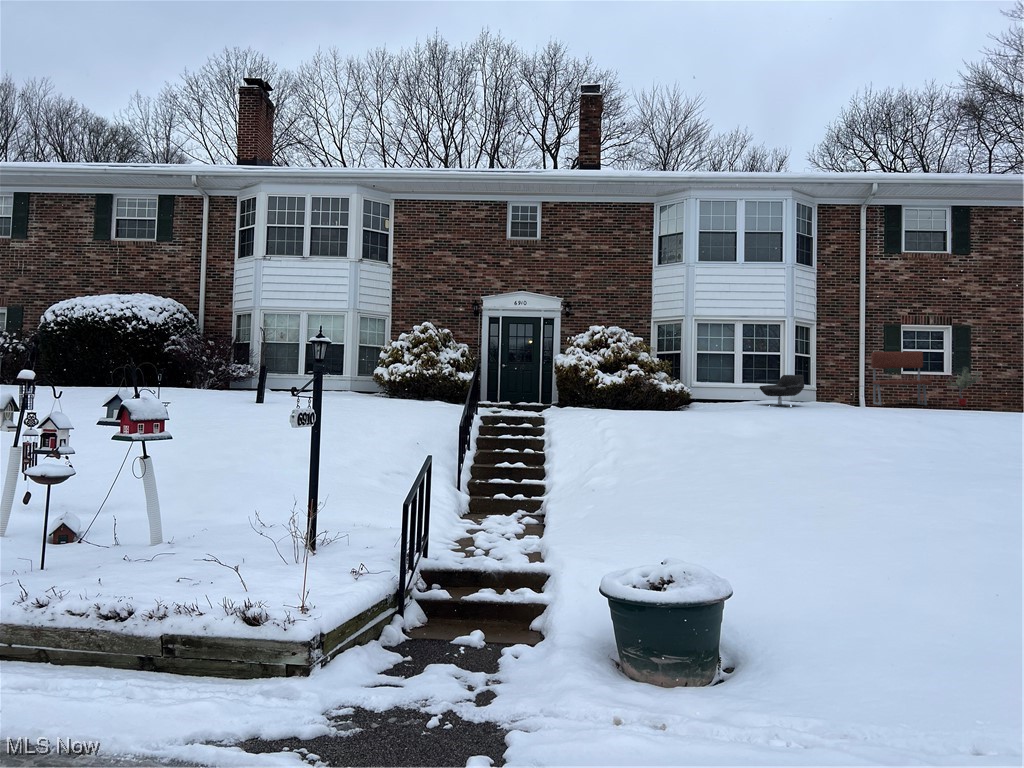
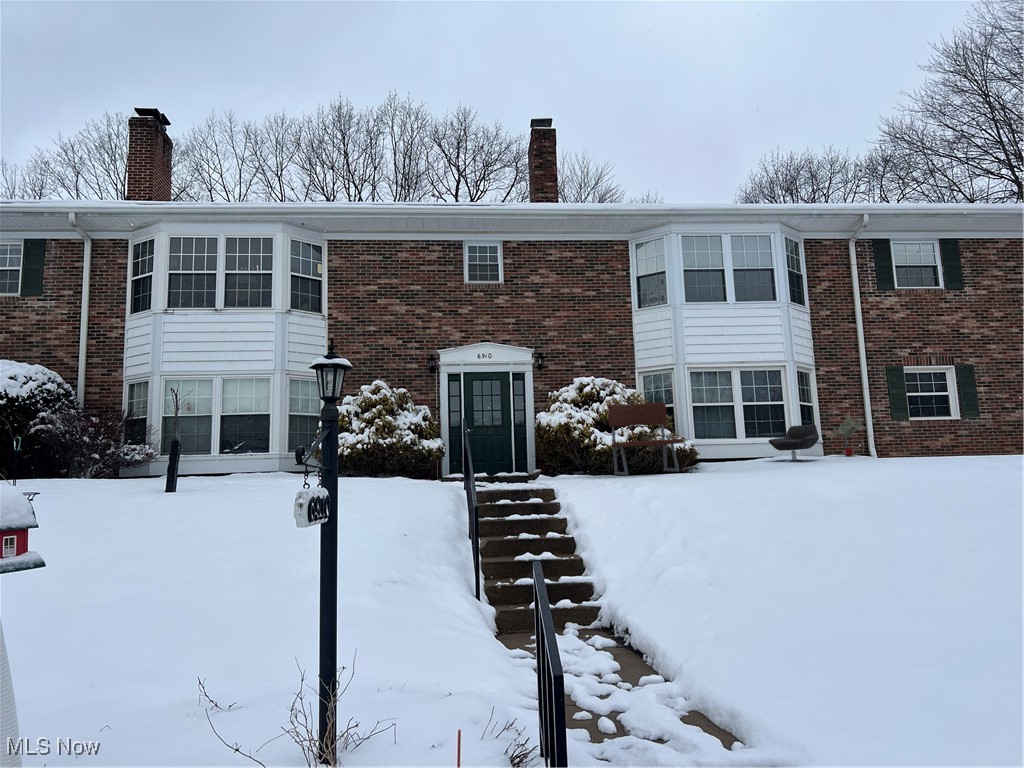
bench: present [871,351,932,405] -> present [608,402,684,475]
potted tree: present [949,367,980,406] -> present [831,414,863,456]

